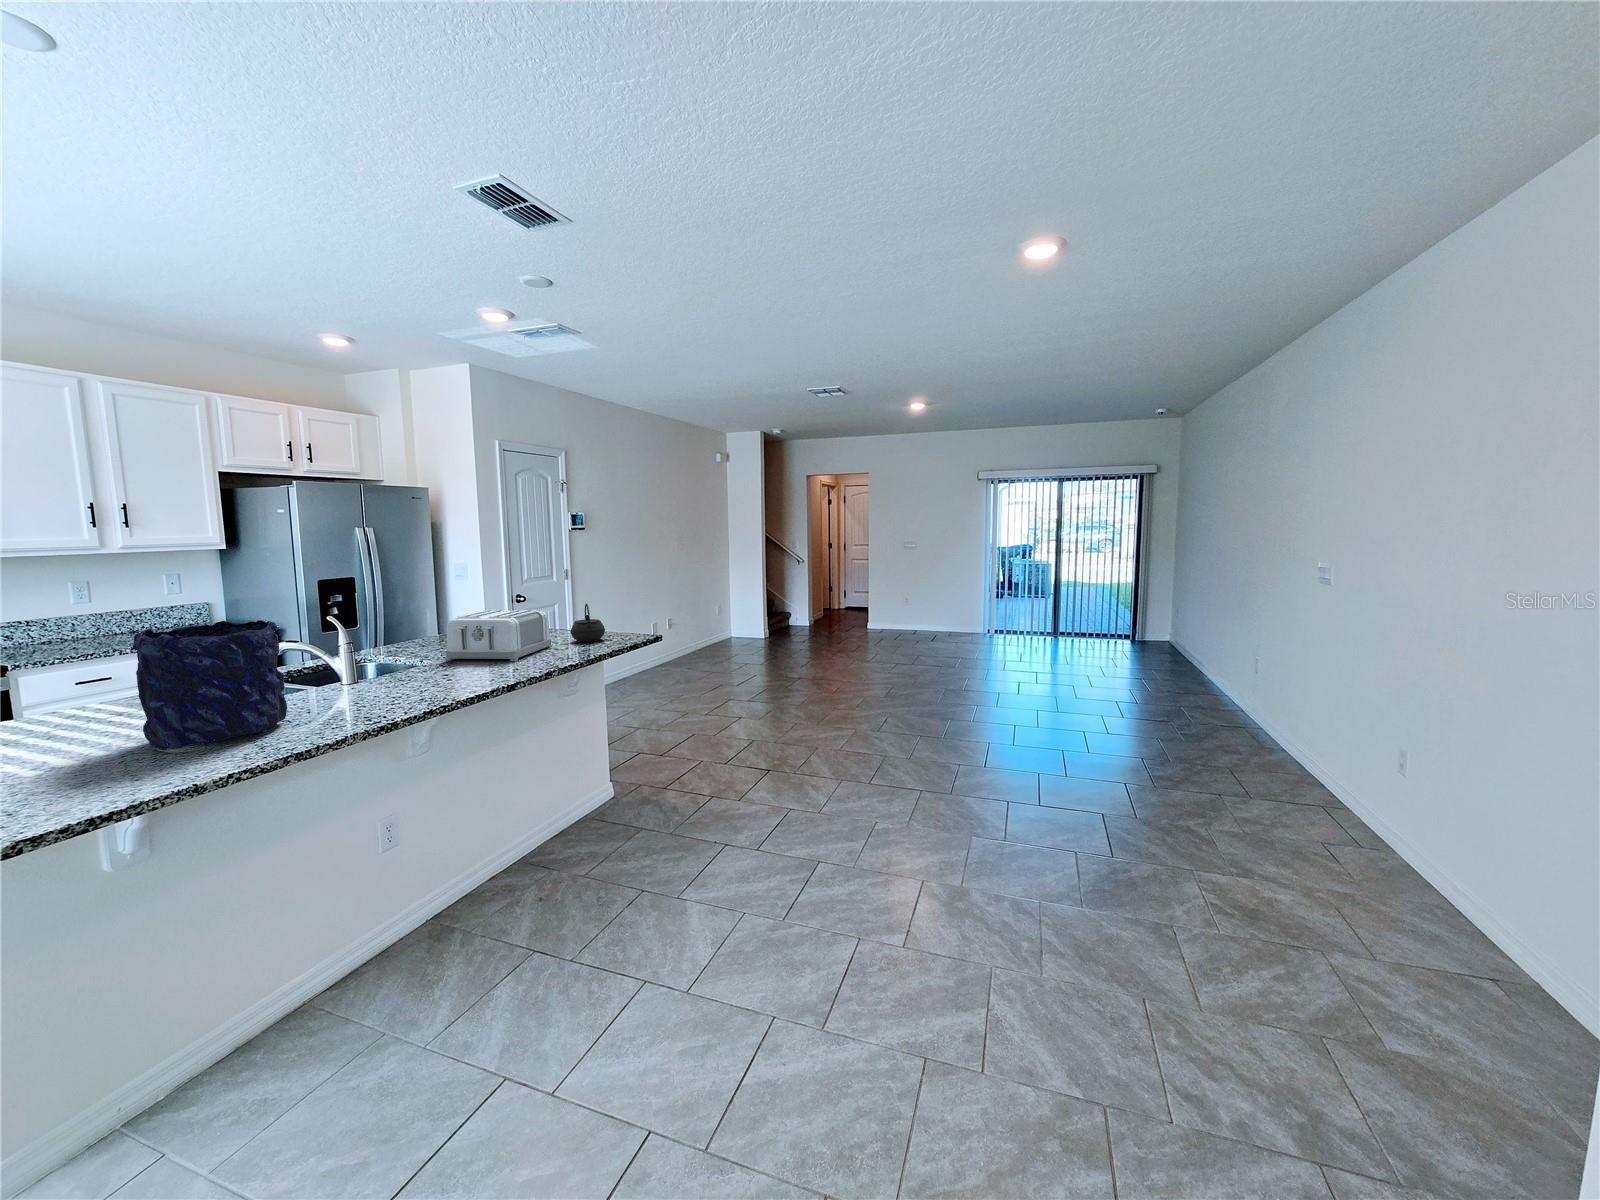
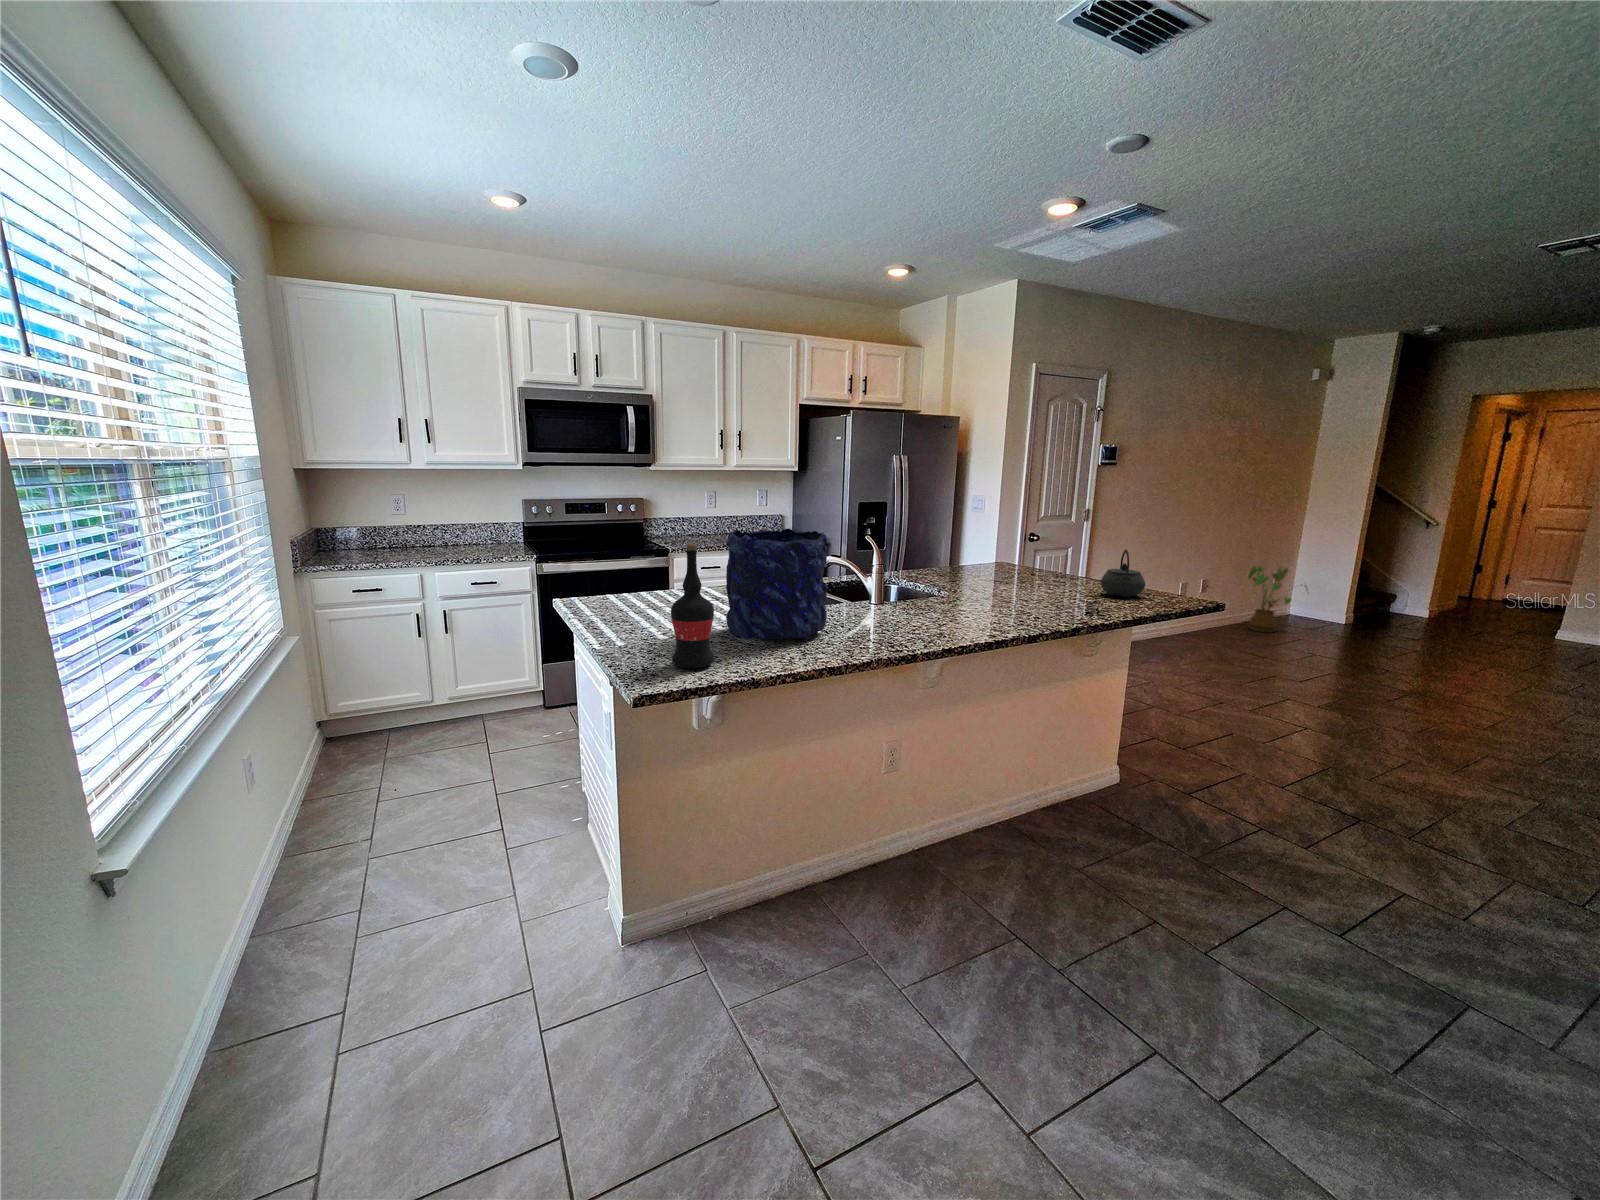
house plant: none [700,601,740,653] -> present [1248,566,1291,633]
toaster: present [445,610,551,661] -> none [963,545,1077,607]
wine bottle: none [57,653,135,795] -> present [671,544,714,668]

